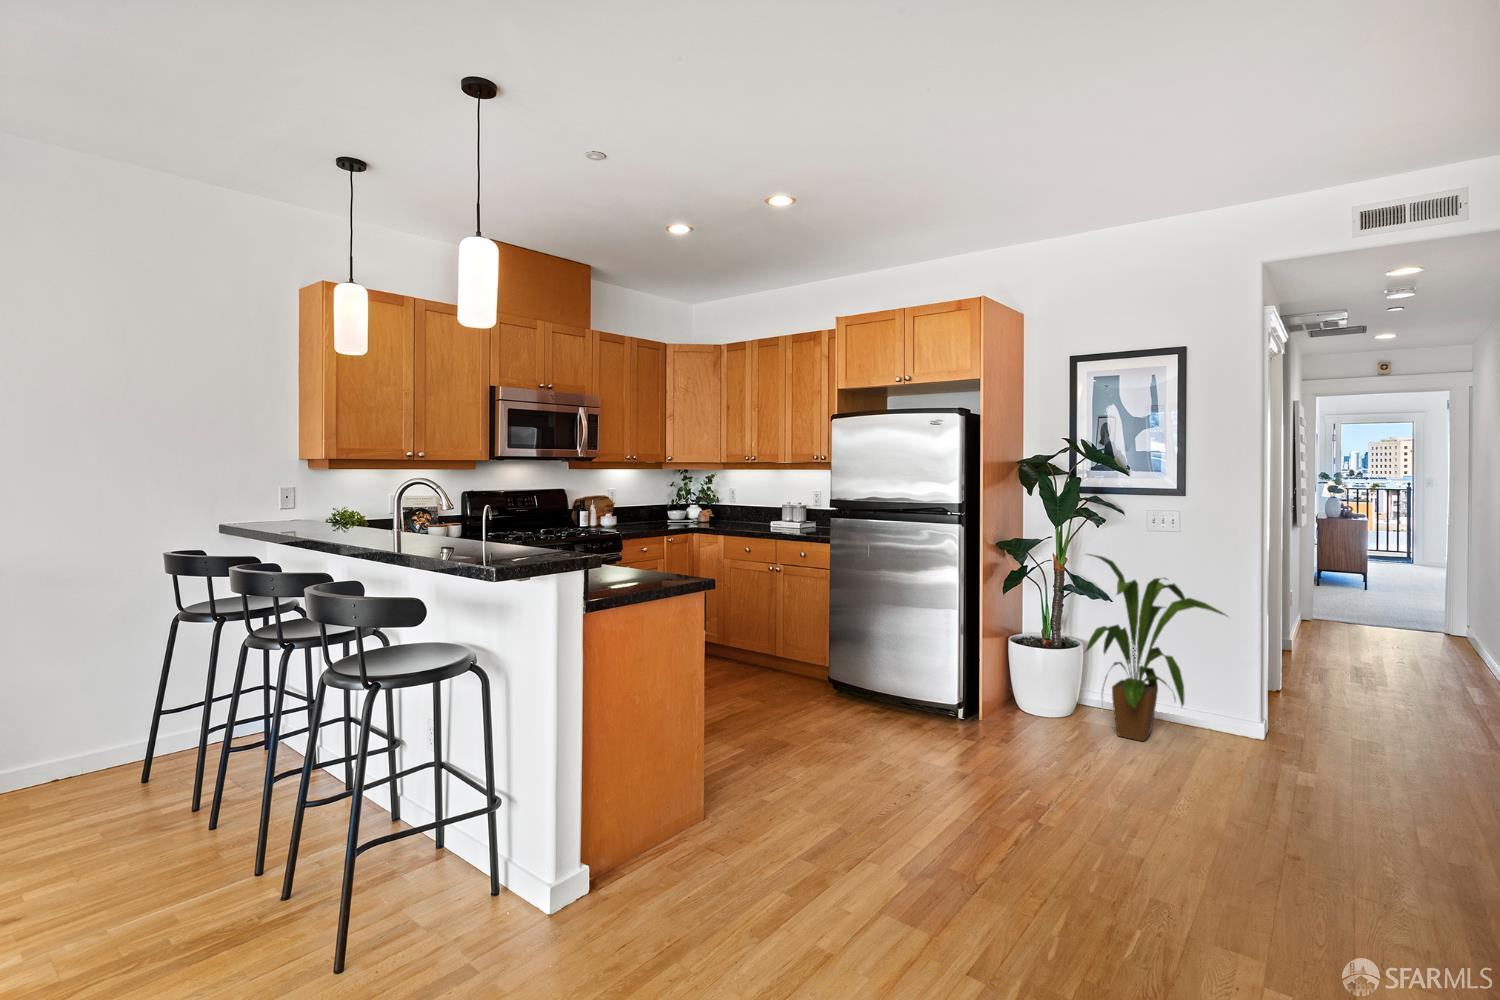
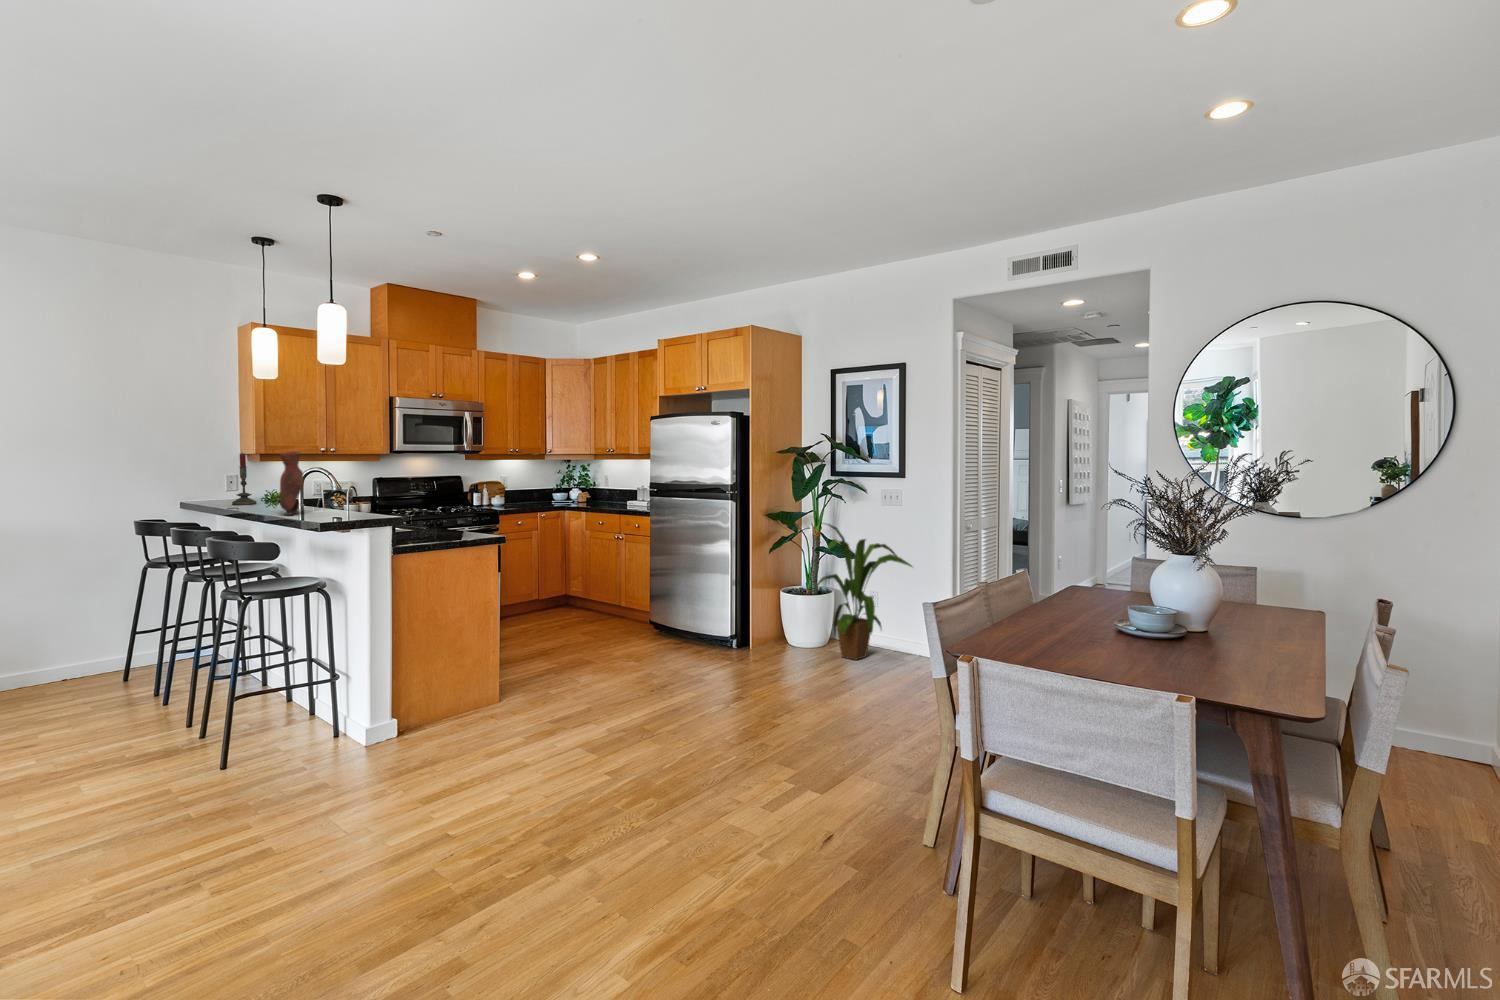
vase: none [390,452,425,545] -> present [280,452,304,515]
candle: none [295,455,327,527] -> present [232,453,256,505]

